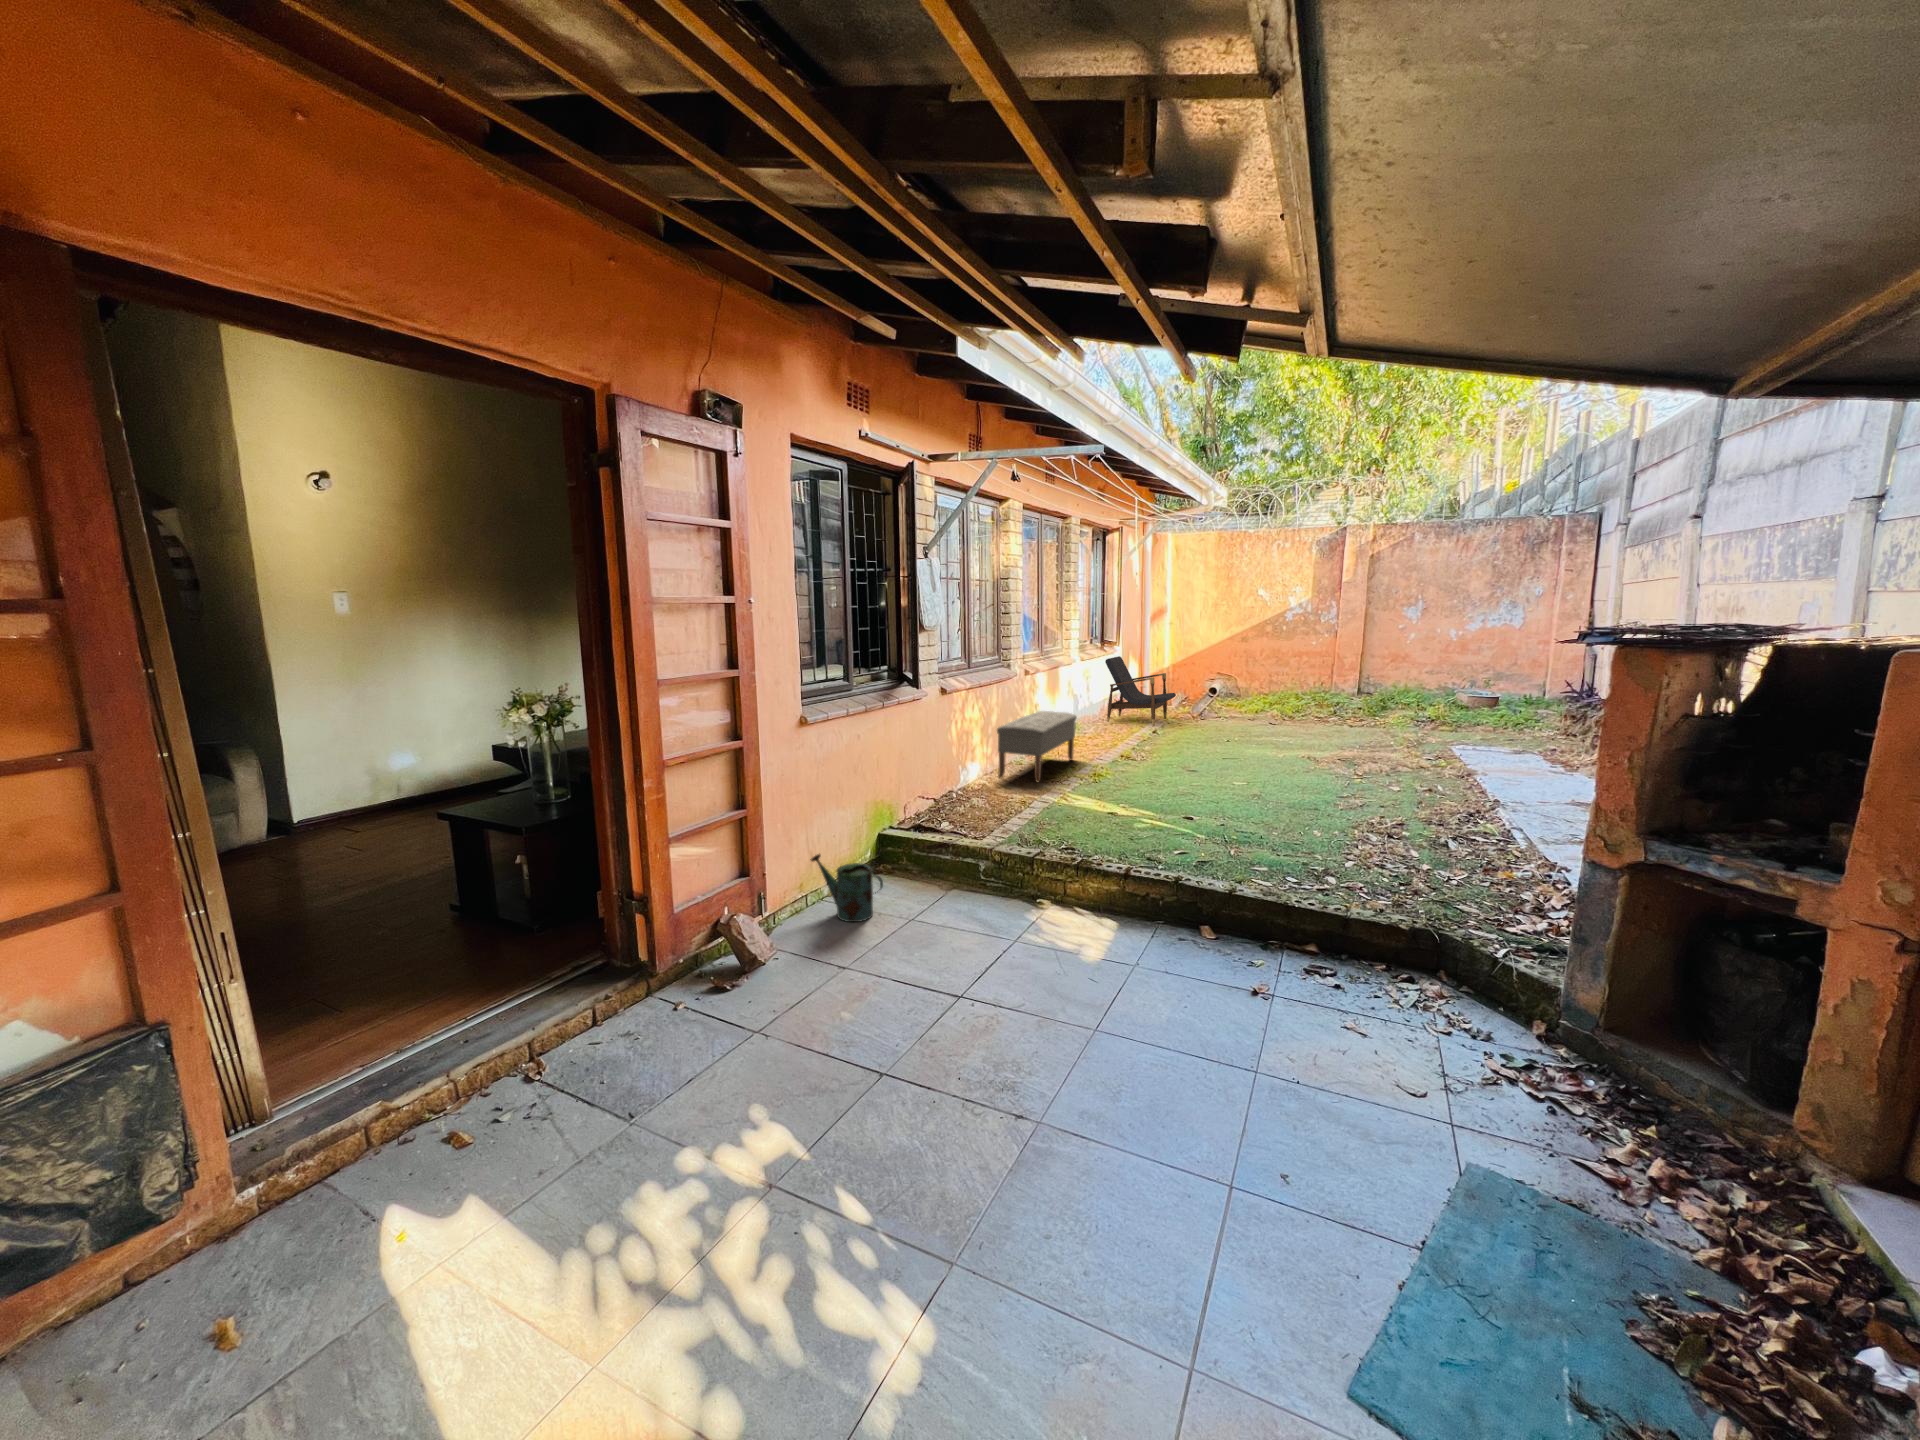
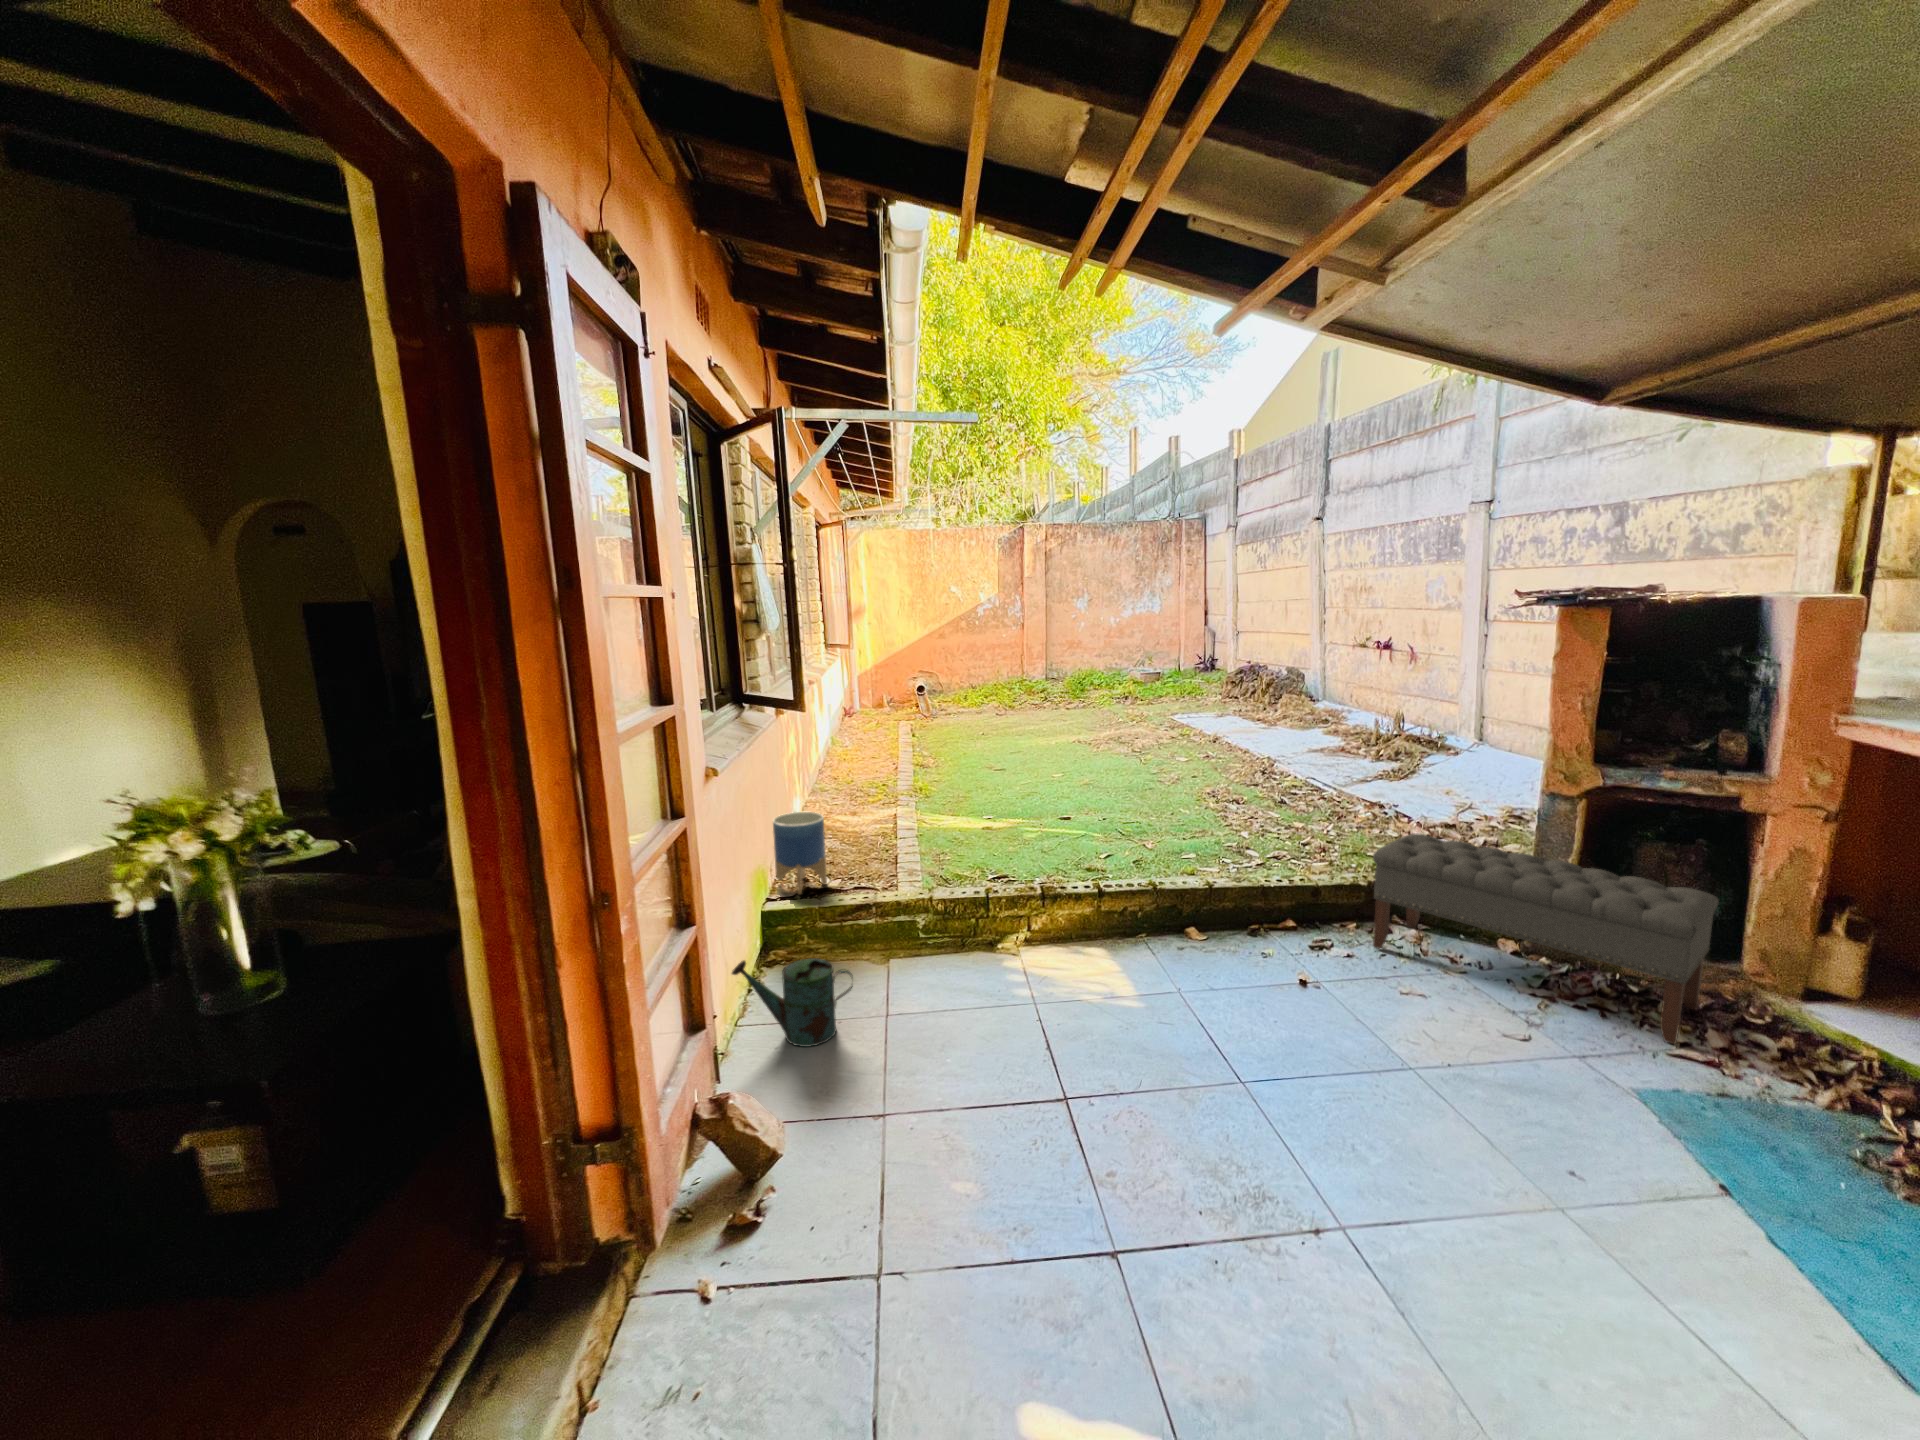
lounge chair: present [1105,656,1176,726] -> none [834,660,905,733]
bench: present [997,711,1077,782] -> present [1373,834,1719,1044]
planter: none [913,769,952,830] -> present [773,812,827,894]

